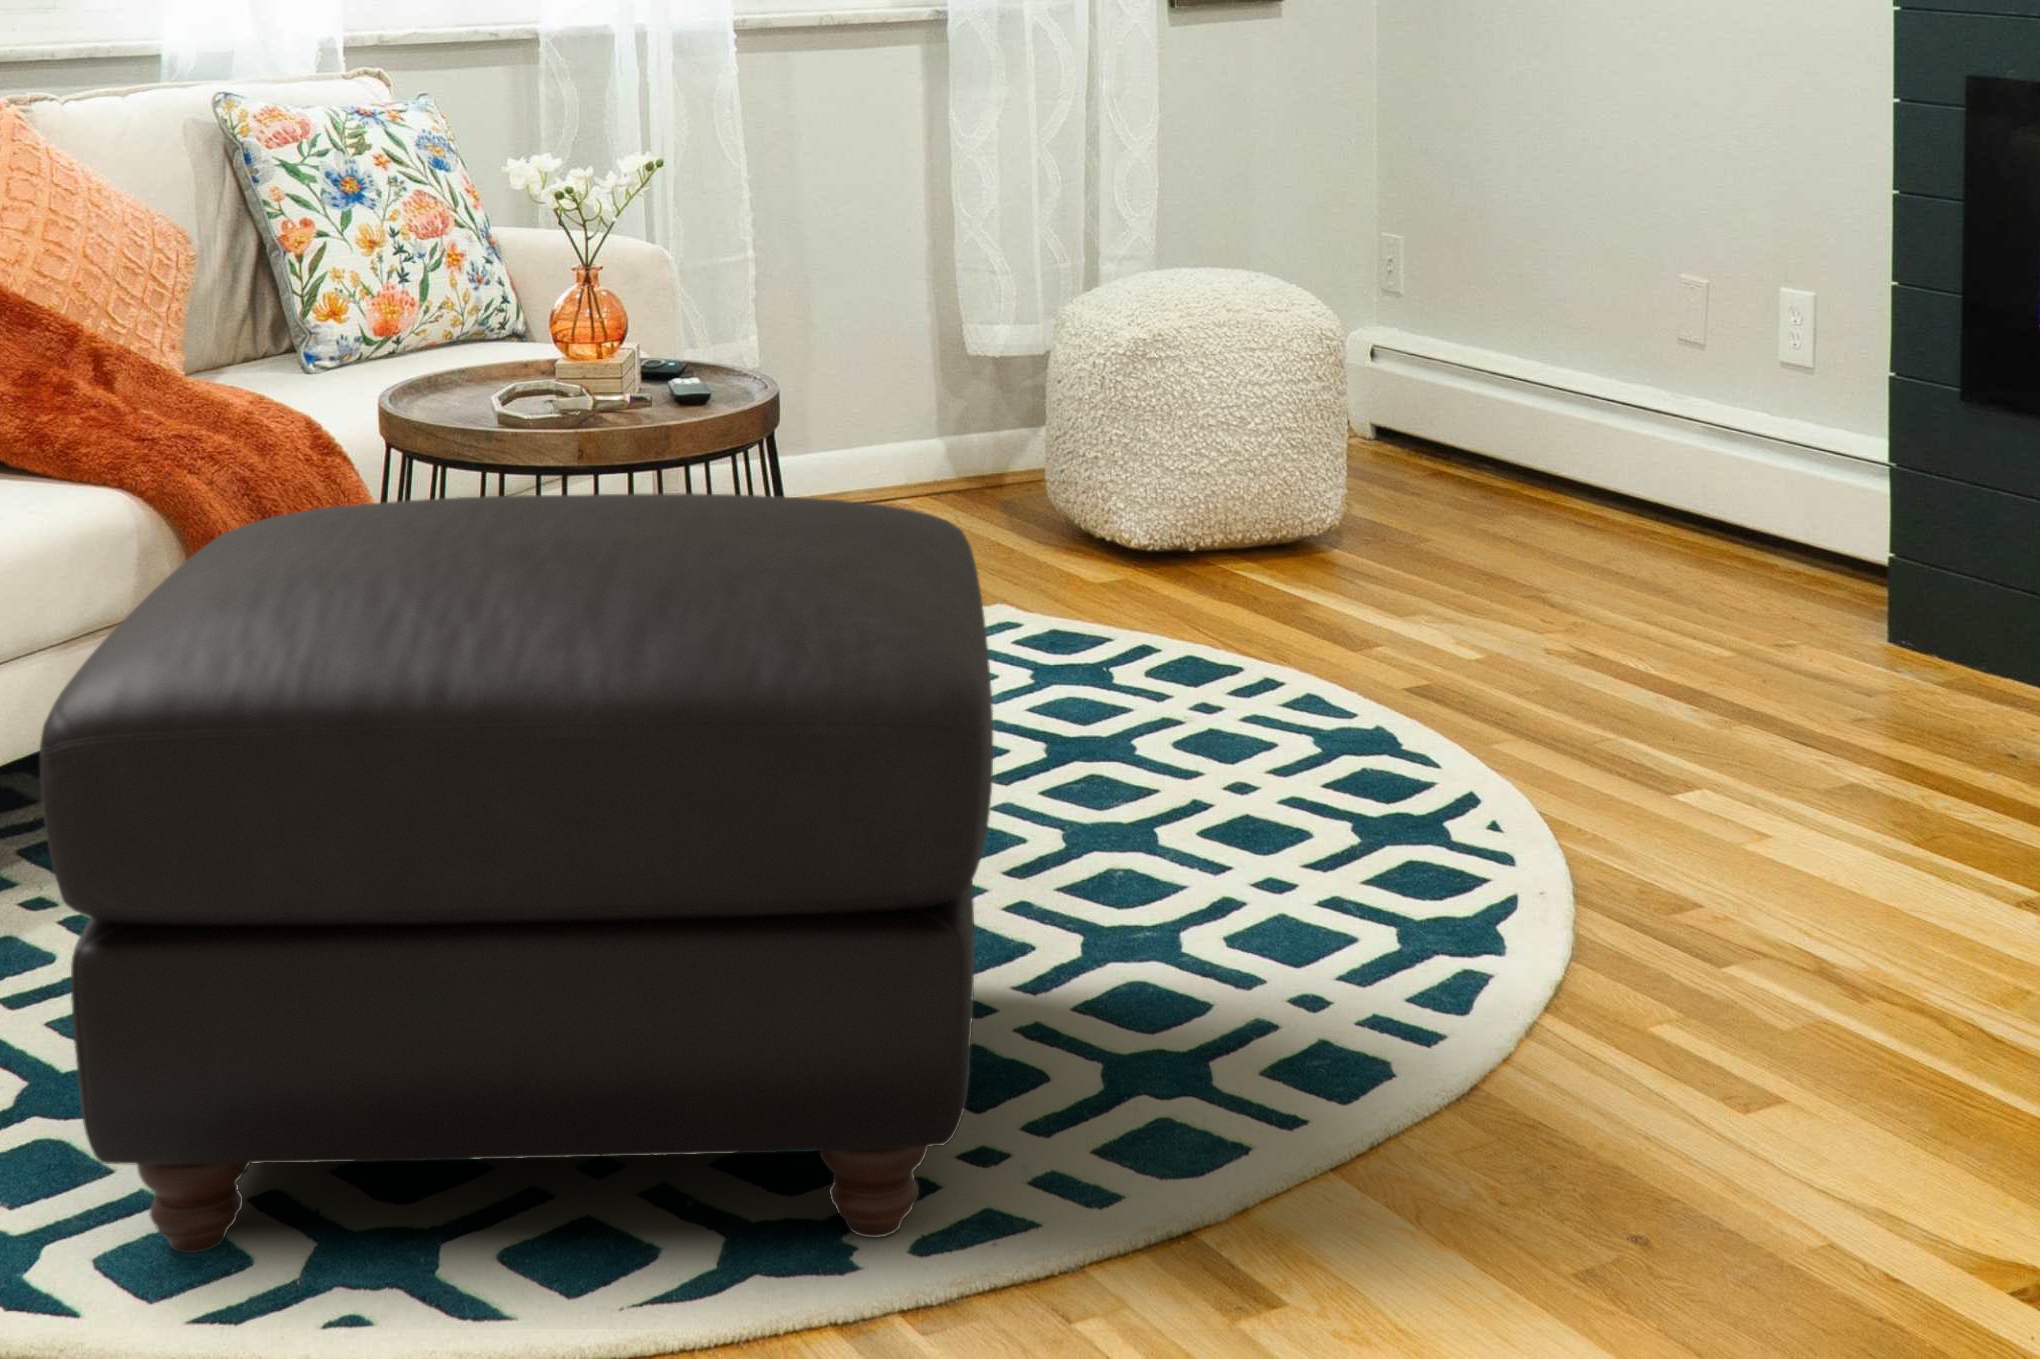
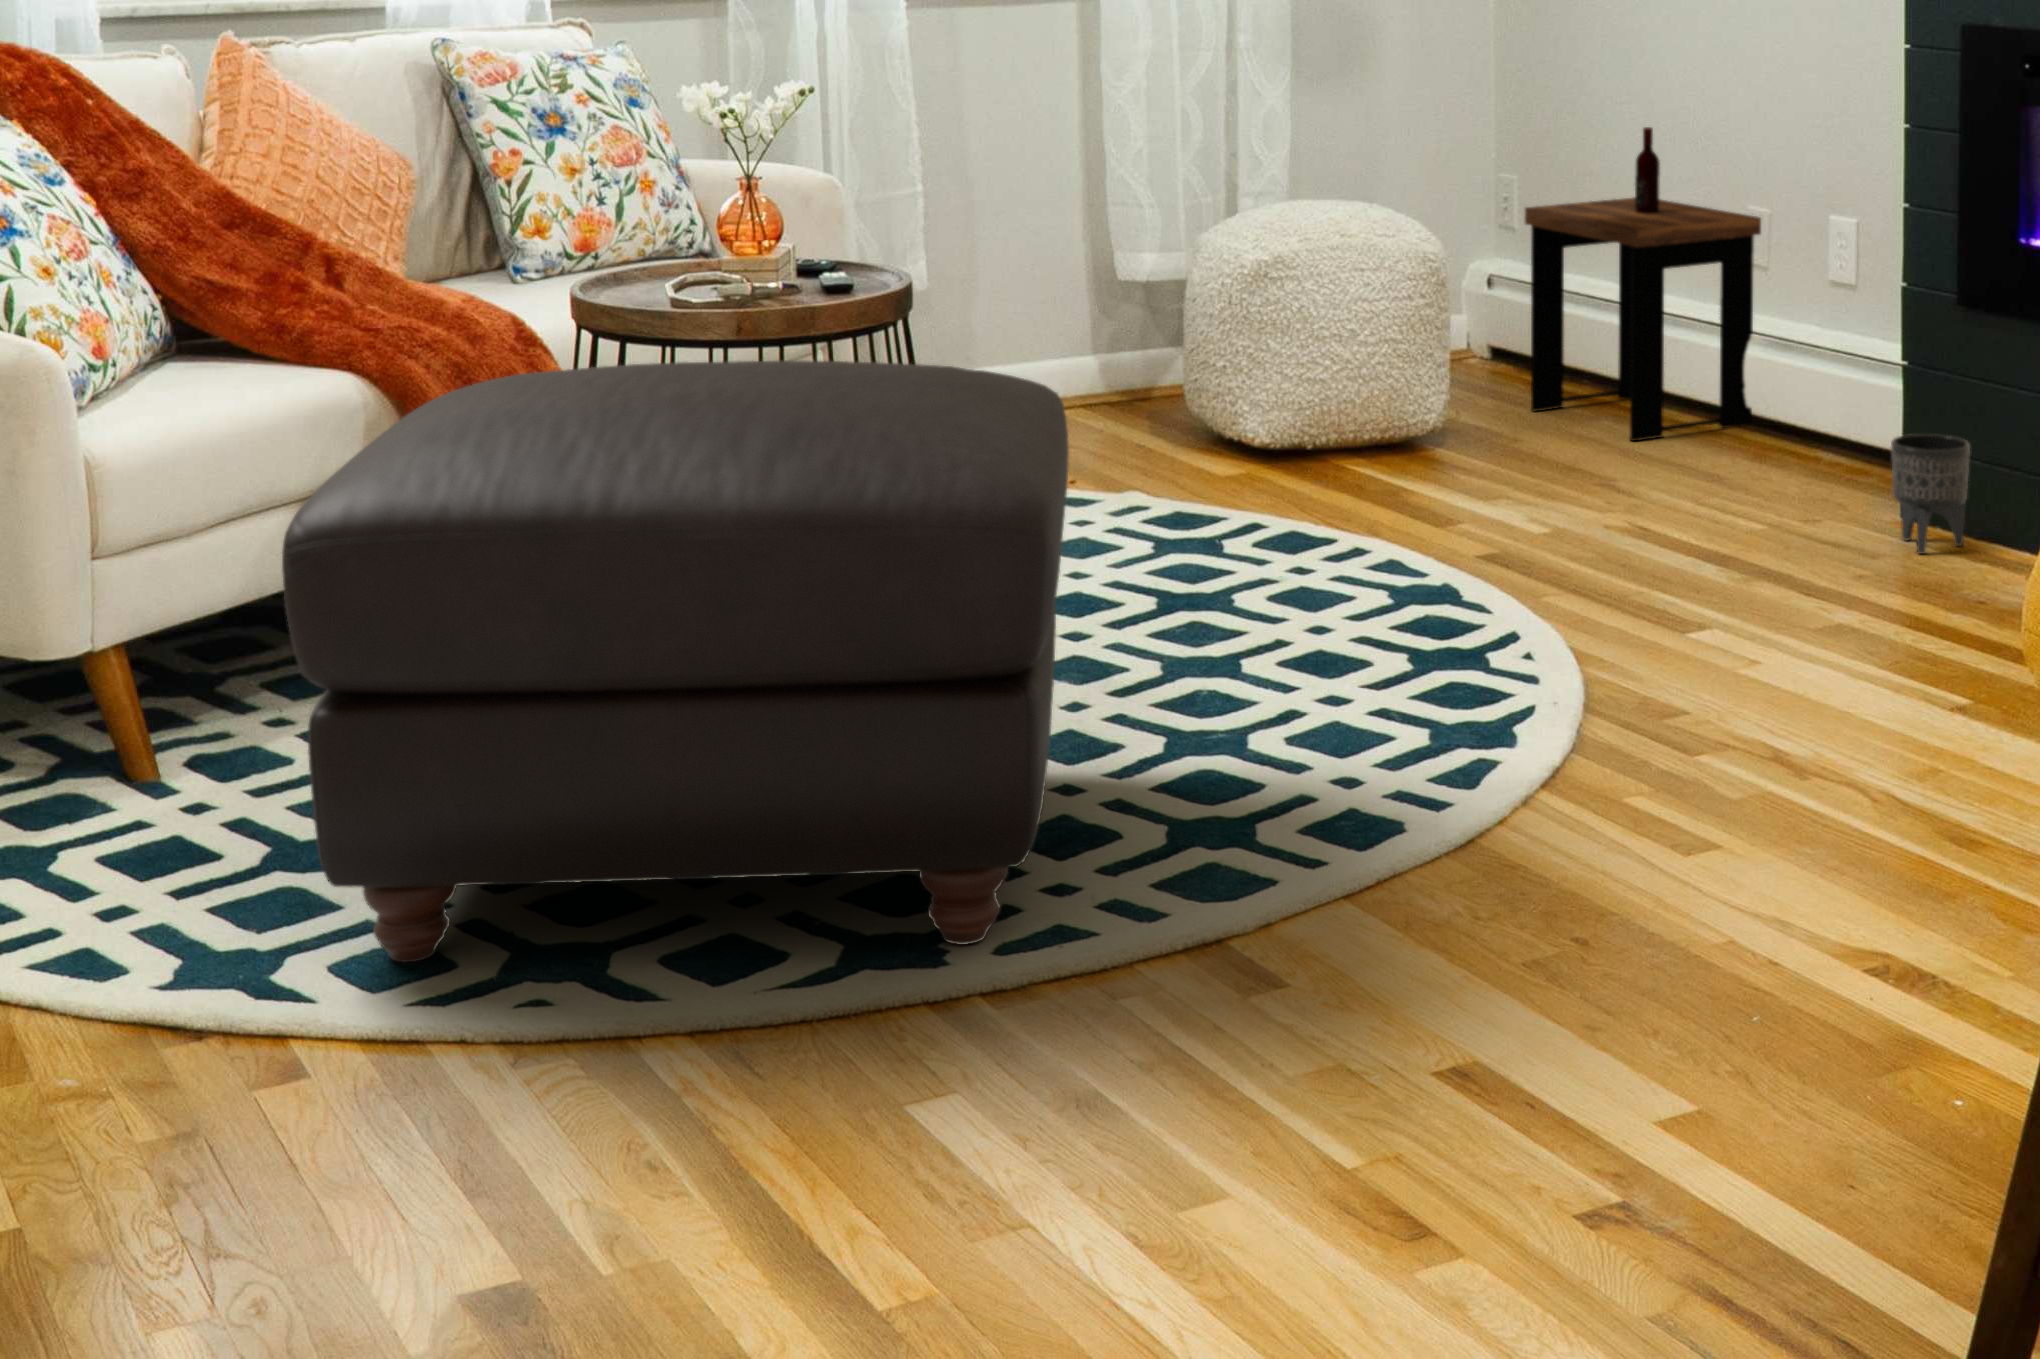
side table: none [1429,186,1706,547] -> present [1525,127,1761,441]
planter: none [1896,552,1992,695] -> present [1891,434,1970,554]

